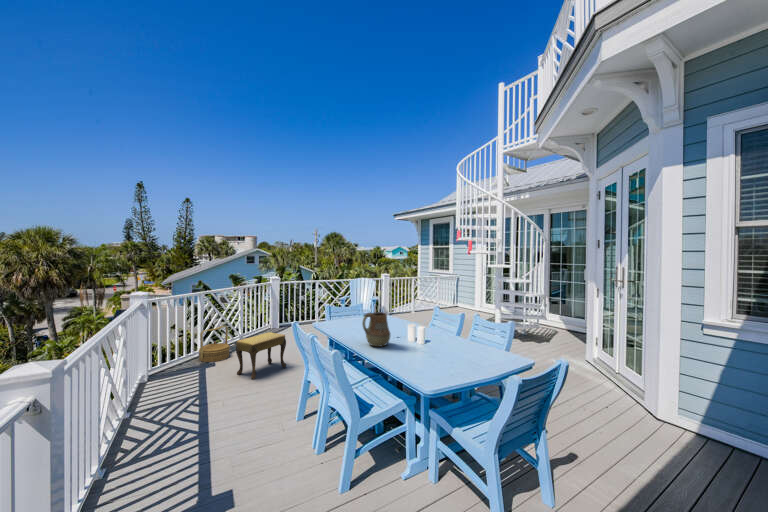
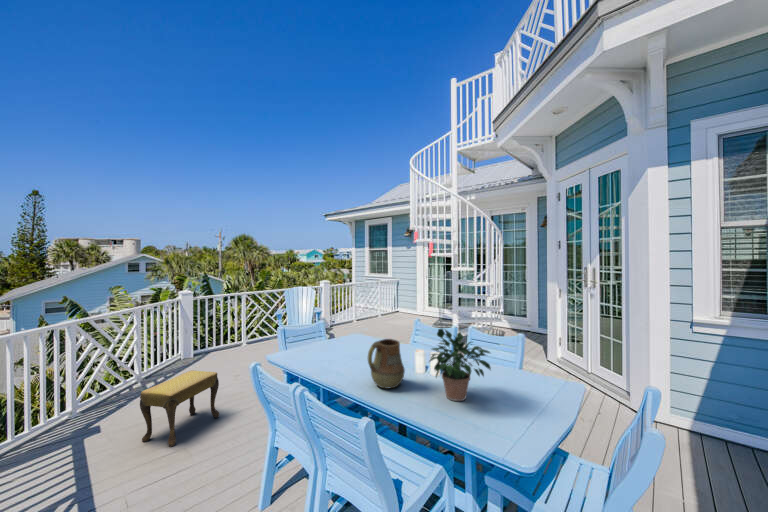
potted plant: none [394,304,449,358] -> present [430,329,491,401]
woven basket: present [199,326,230,362] -> none [68,366,124,427]

